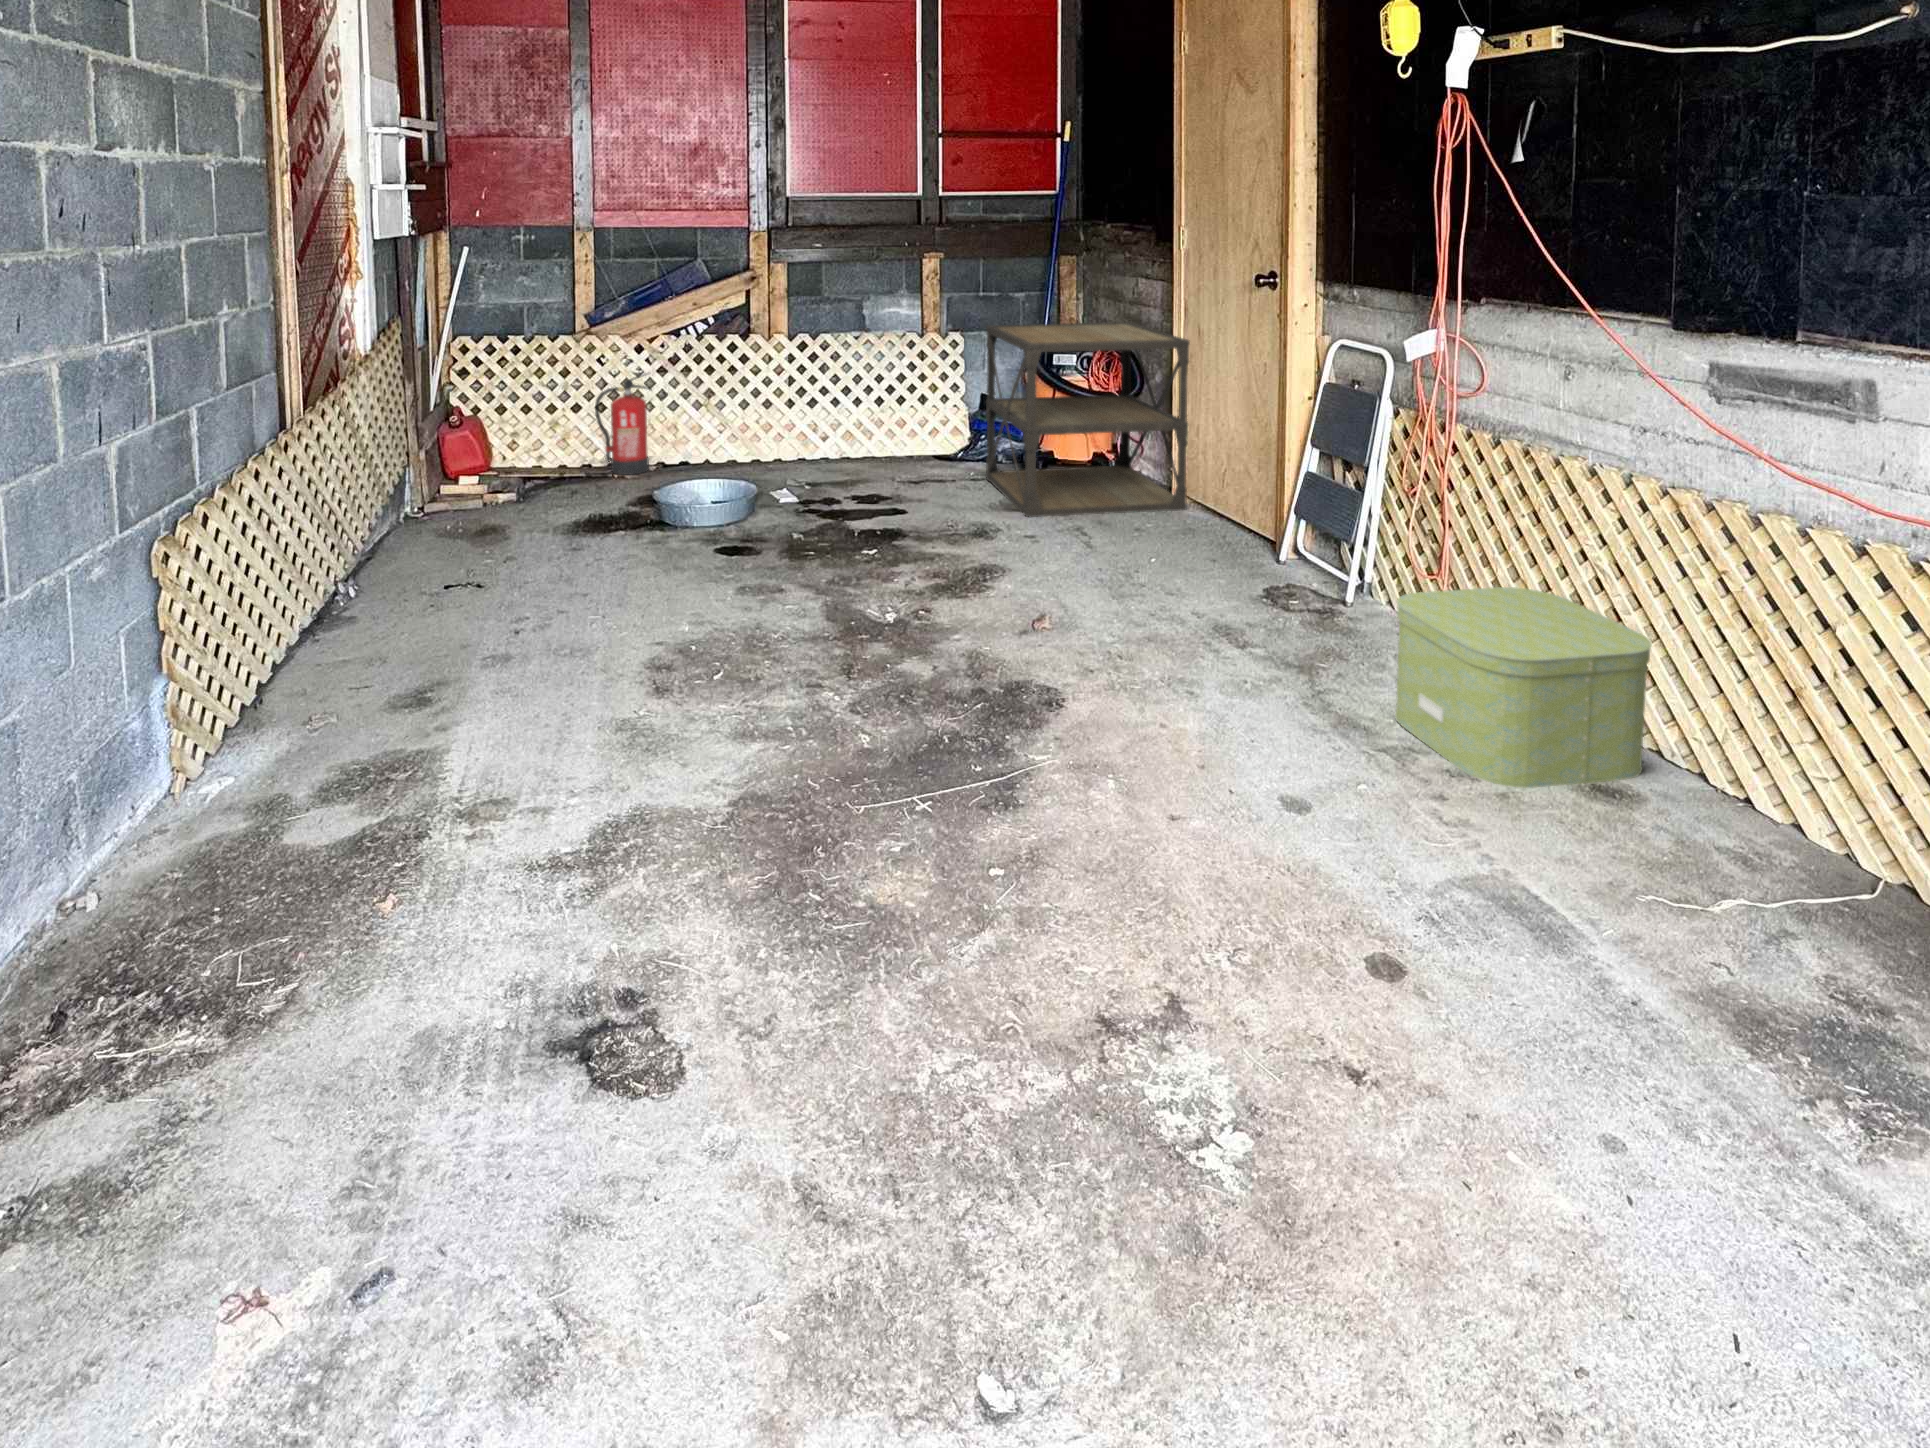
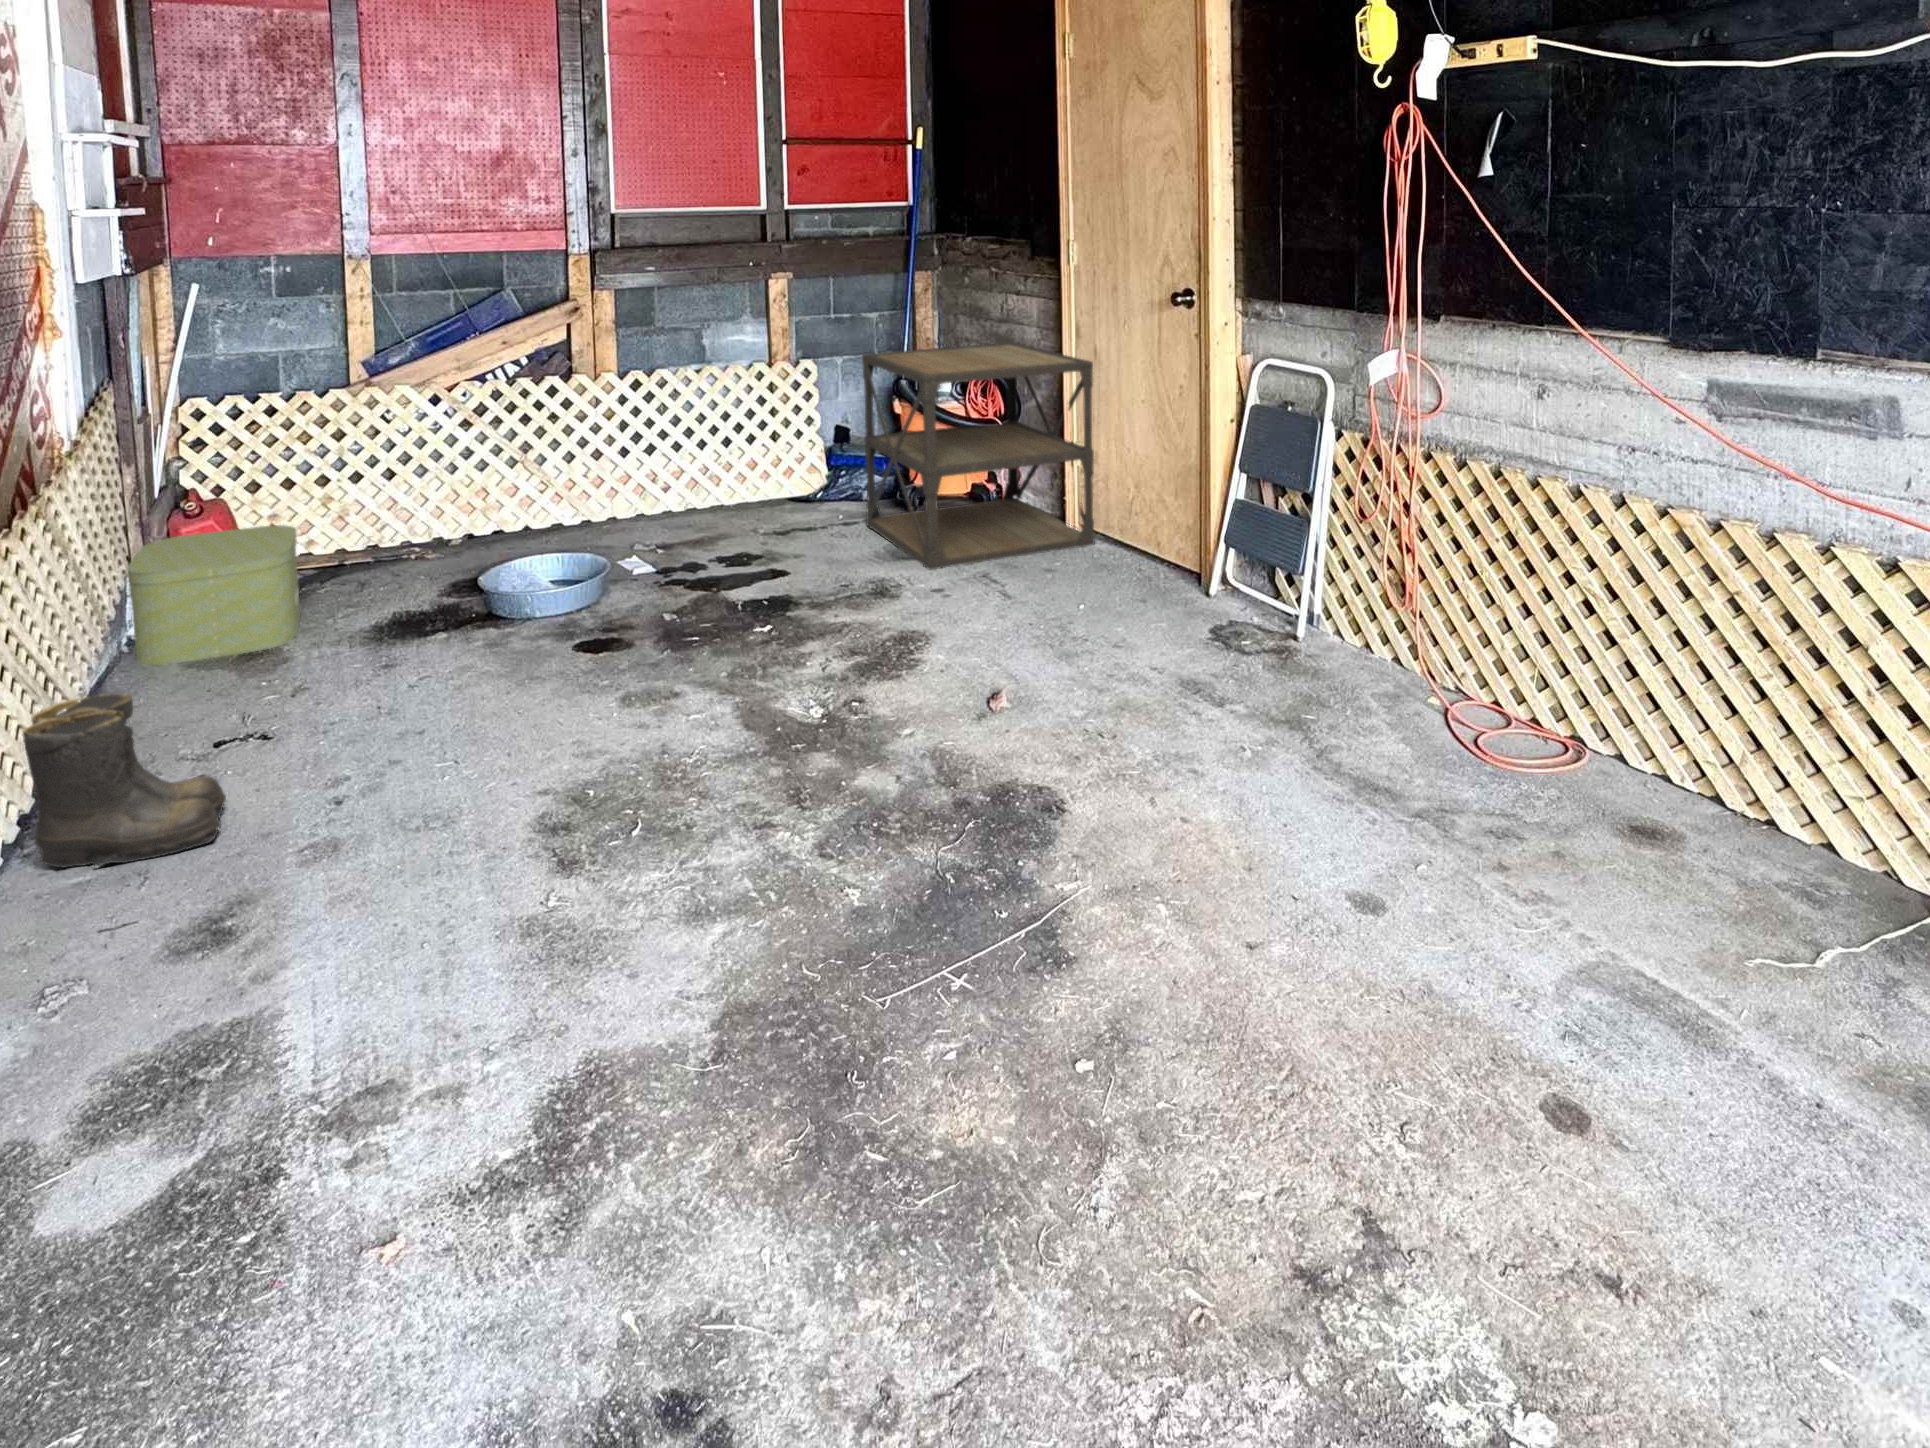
fire extinguisher: present [595,374,649,475] -> none [380,429,455,558]
boots: none [315,531,446,650] -> present [23,694,226,868]
storage box: present [1395,587,1652,788] -> present [127,525,301,665]

